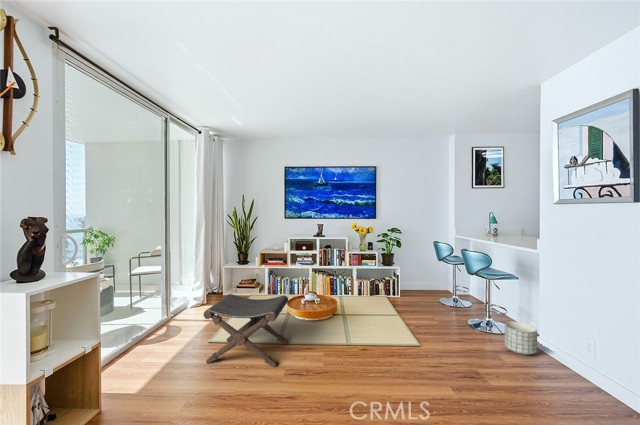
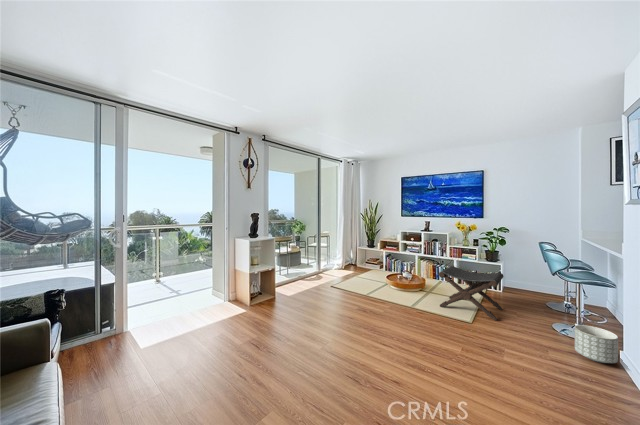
footstool: present [204,294,288,367] -> present [439,266,504,321]

